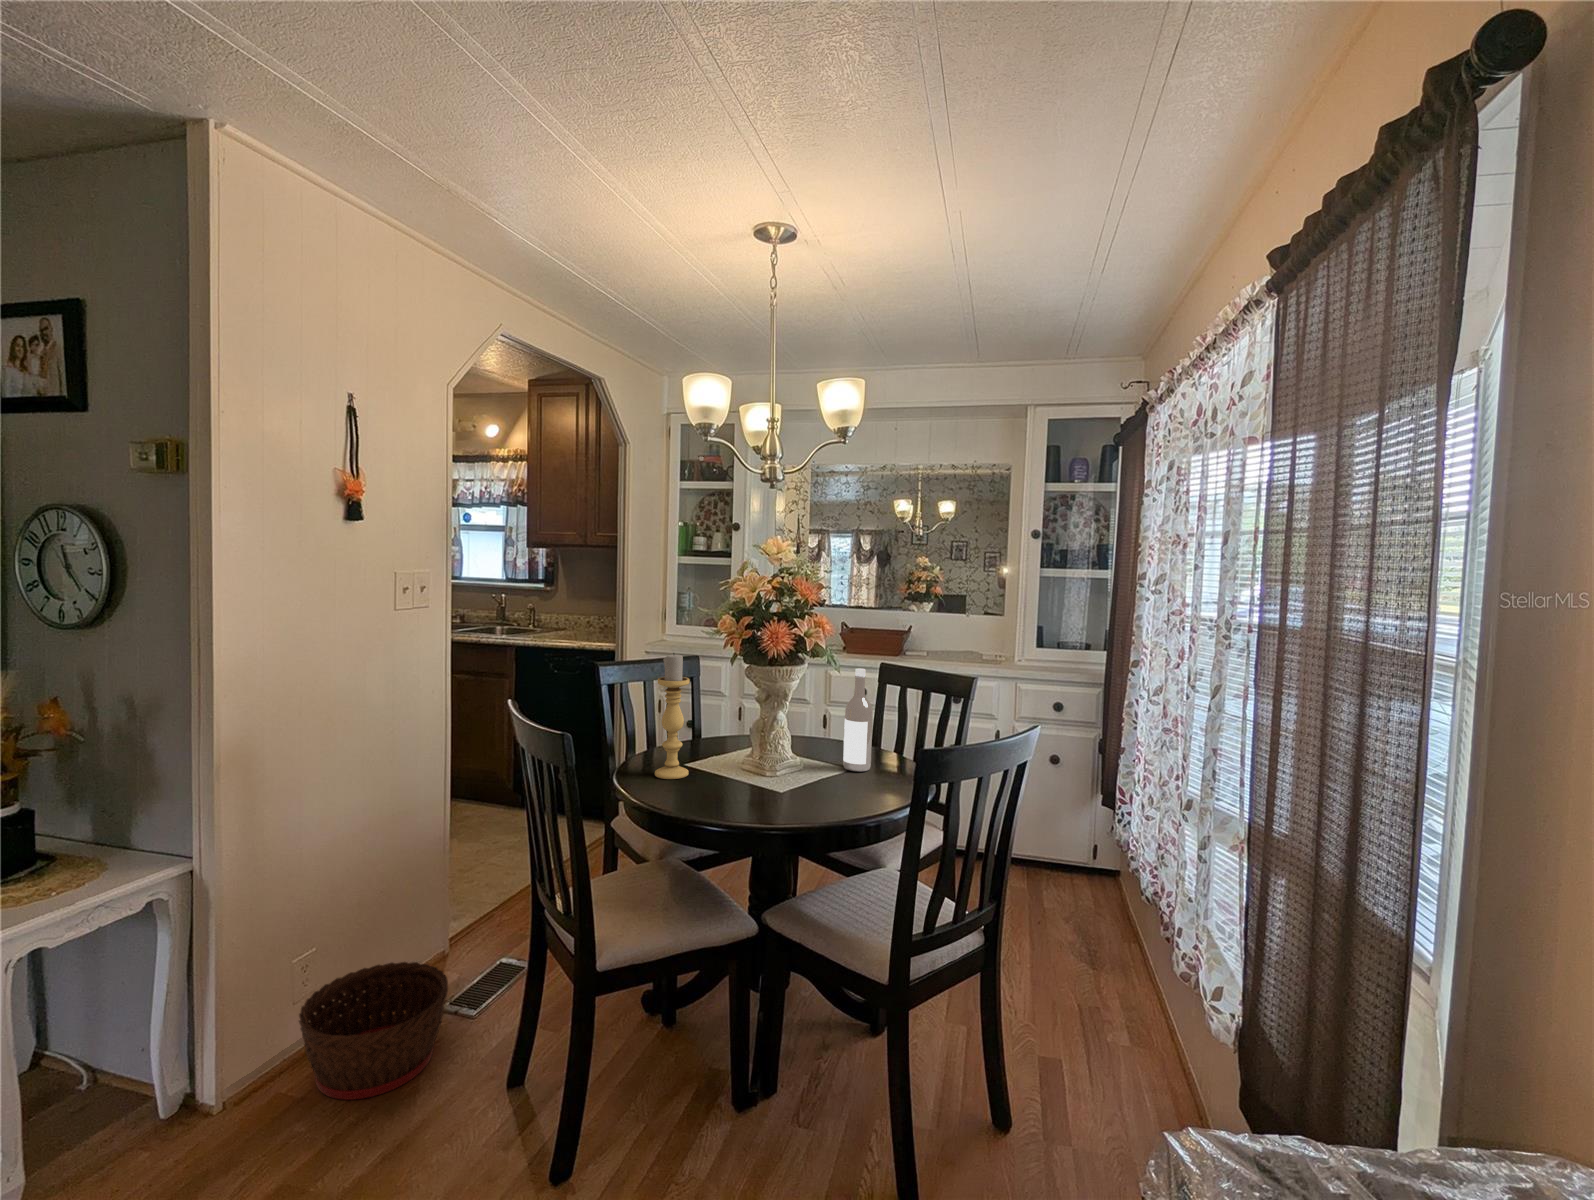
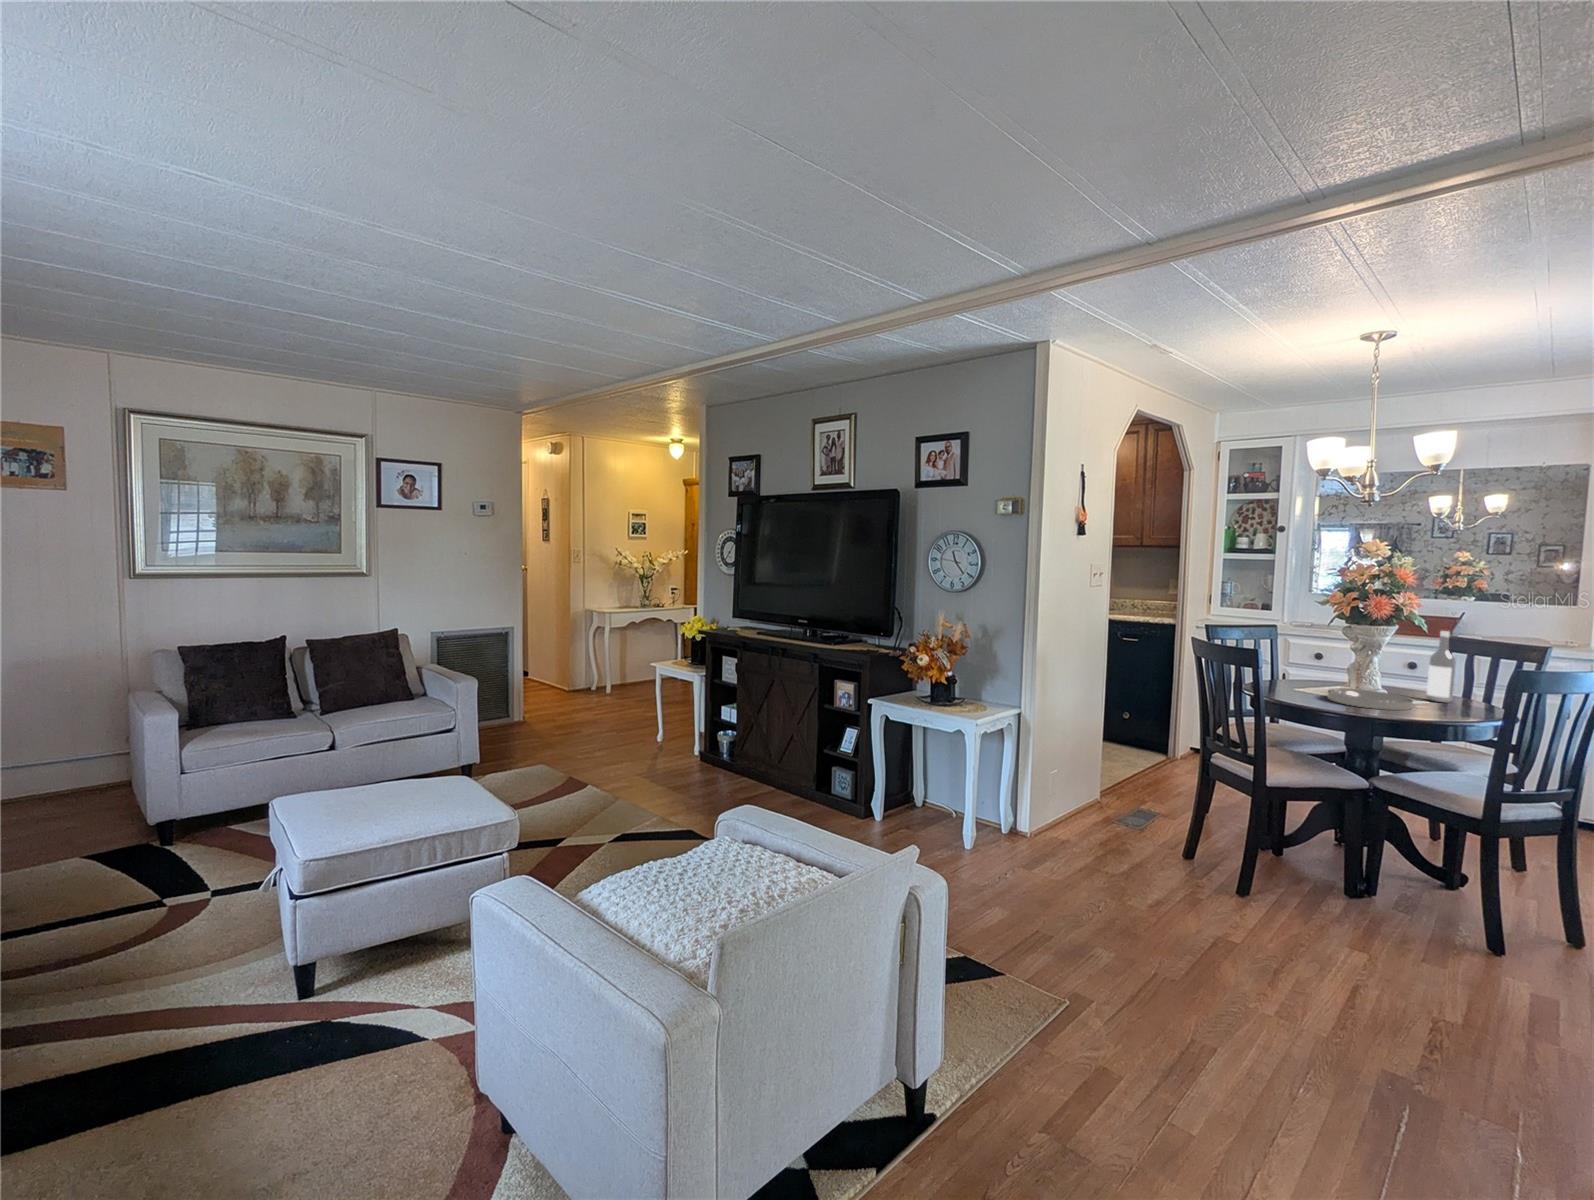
candle holder: present [655,653,690,779] -> none [1276,614,1305,693]
plate: none [713,763,817,805] -> present [1327,689,1413,710]
basket: present [299,962,448,1100] -> none [1061,782,1138,841]

